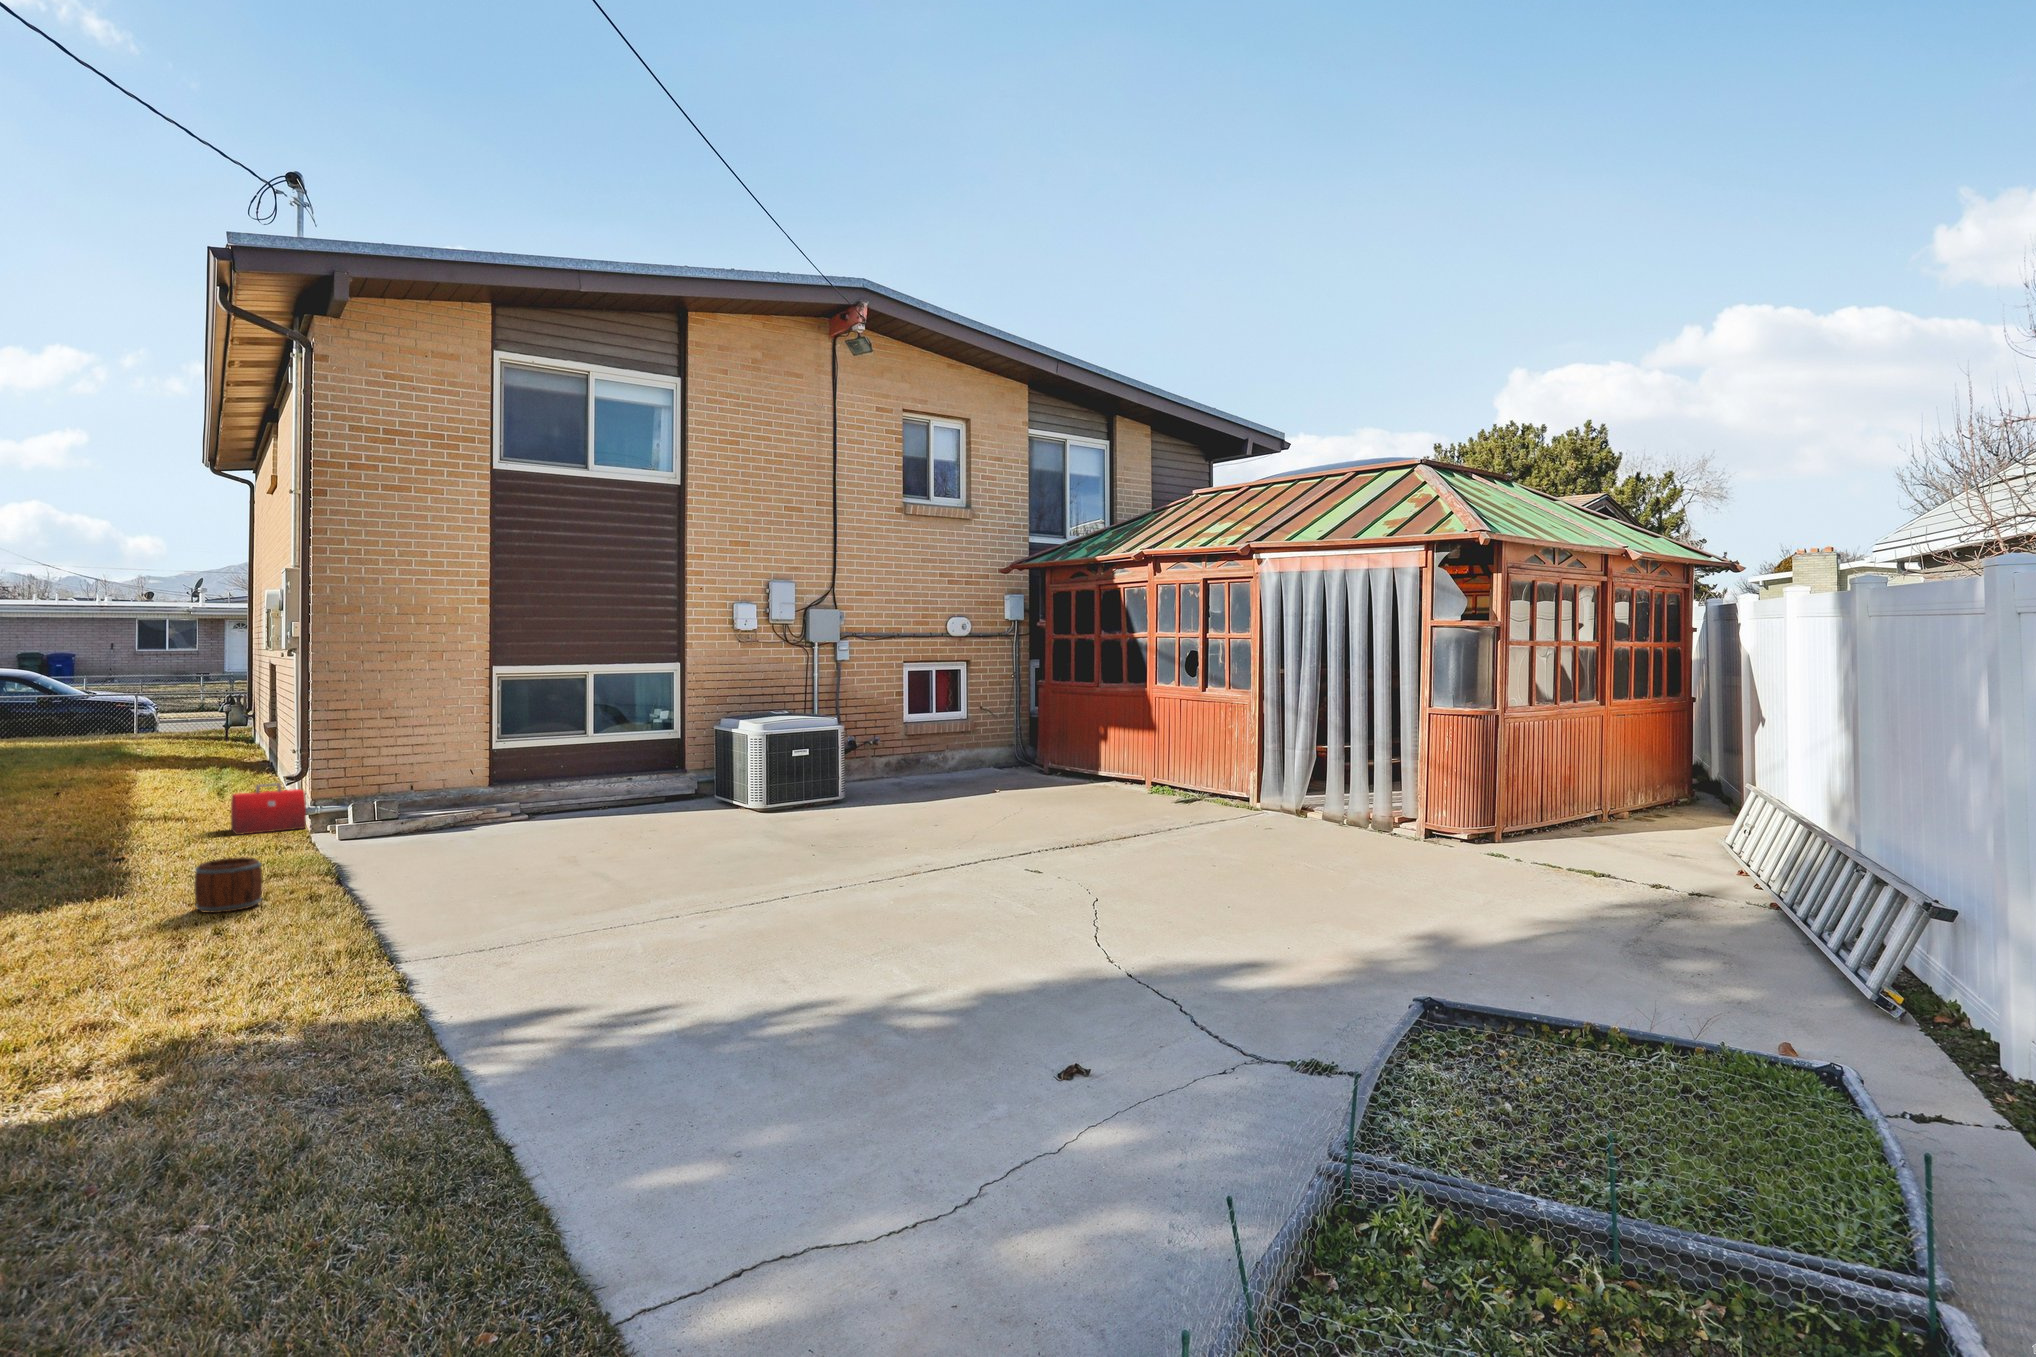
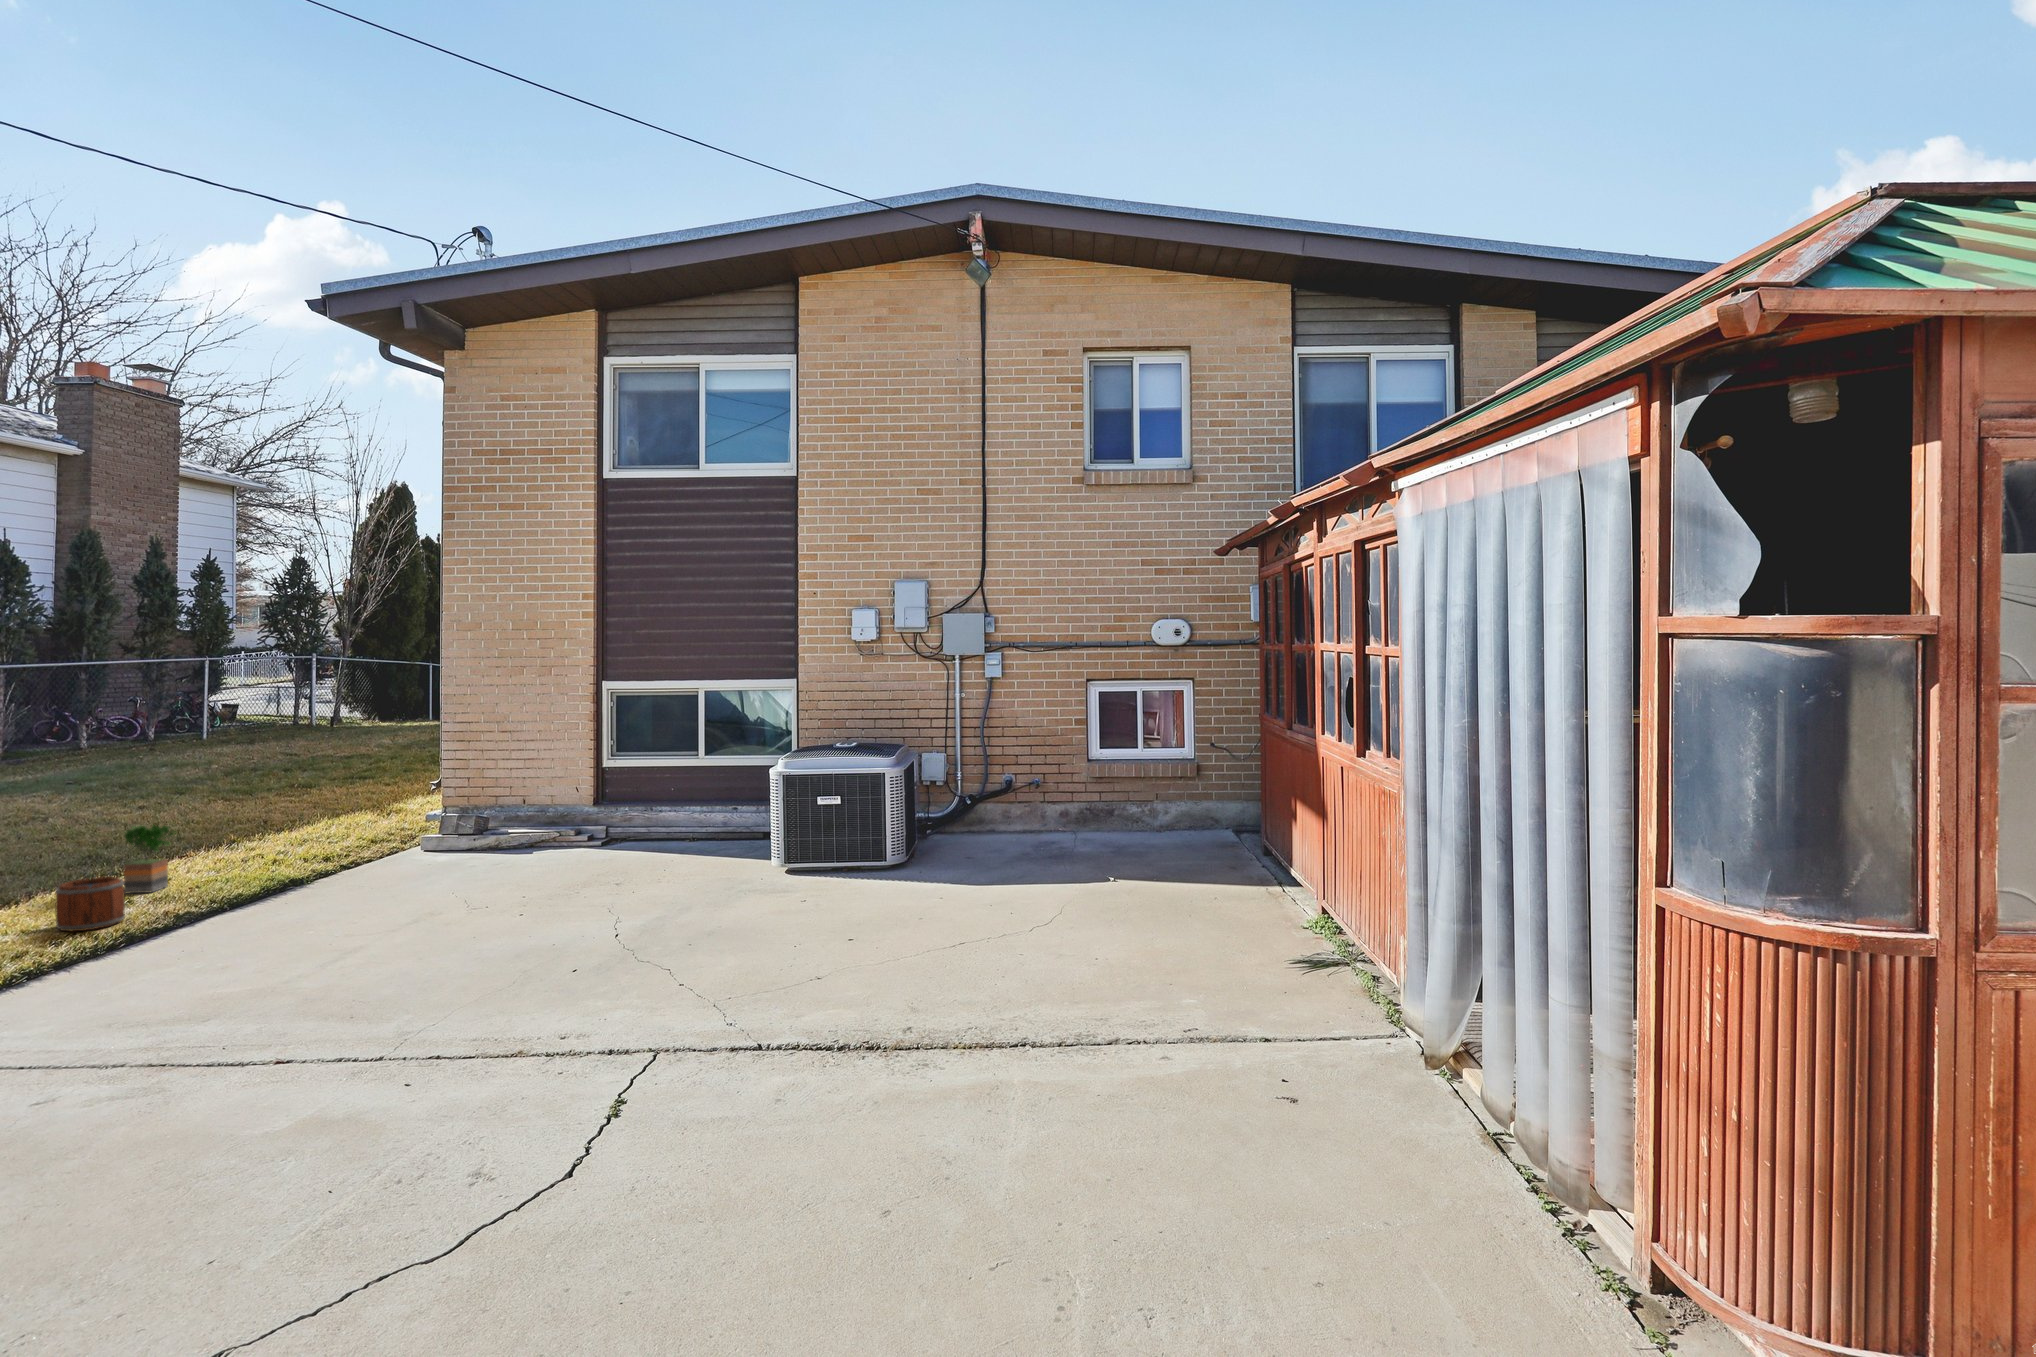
toolbox: present [231,783,306,835] -> none [373,790,444,835]
potted tree: none [127,815,193,892] -> present [124,825,176,894]

